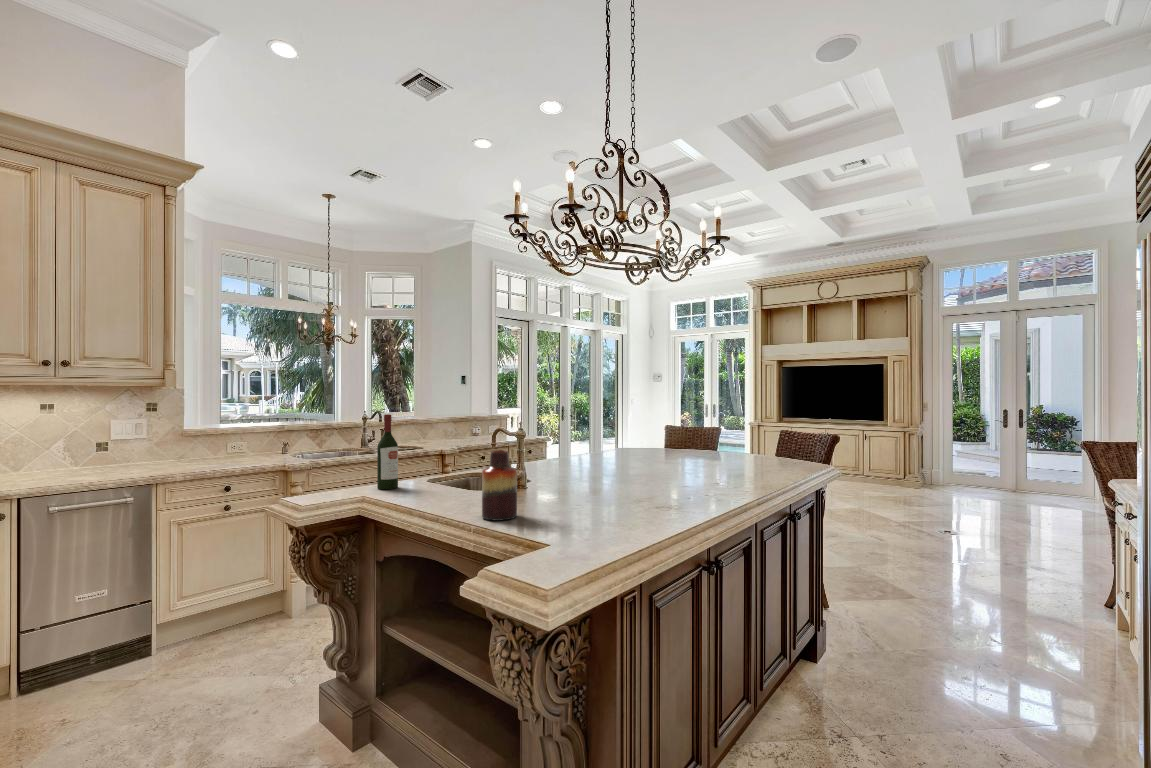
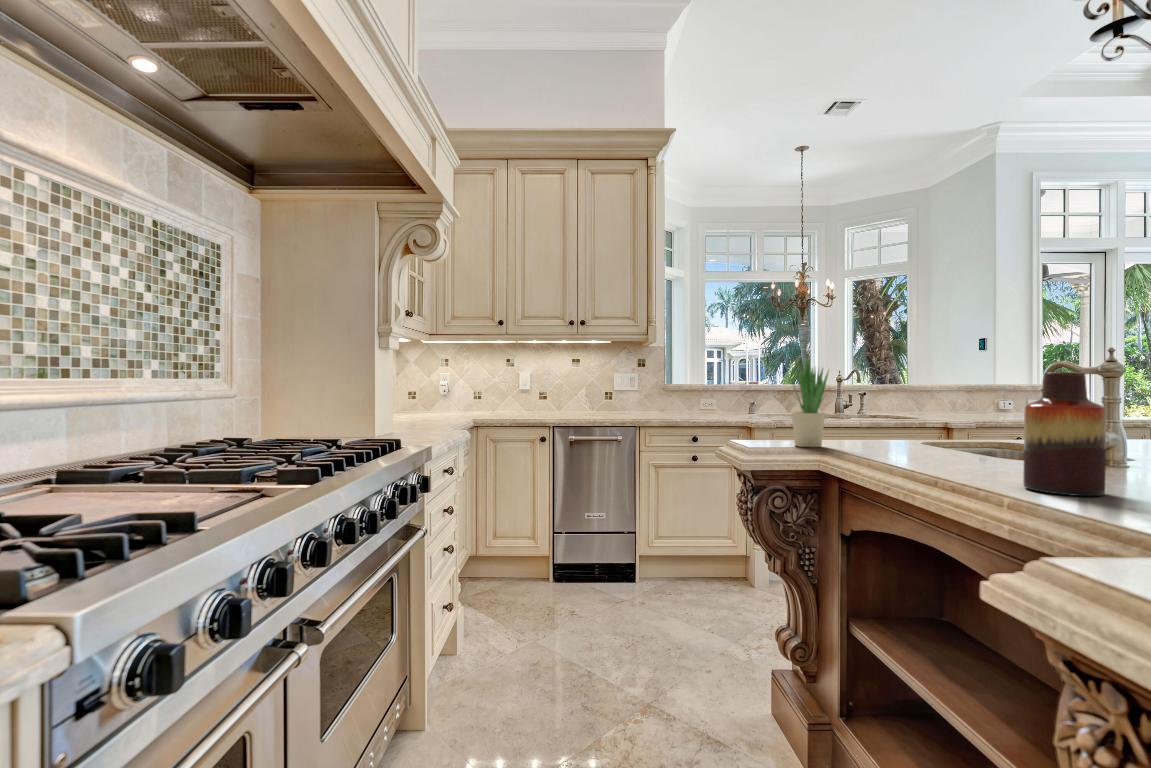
wine bottle: present [377,414,398,489] -> none [846,347,876,445]
potted plant: none [334,422,365,497] -> present [792,354,829,447]

